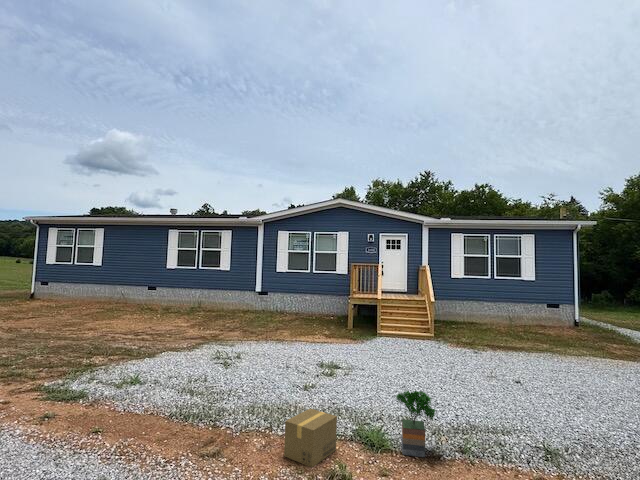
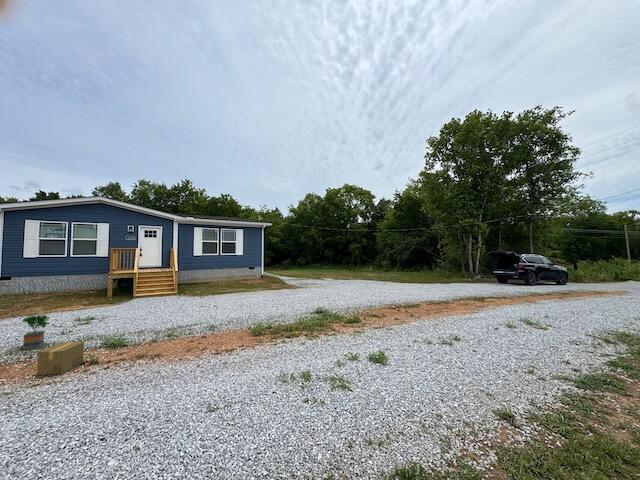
potted tree: present [396,391,435,457] -> present [22,315,50,350]

